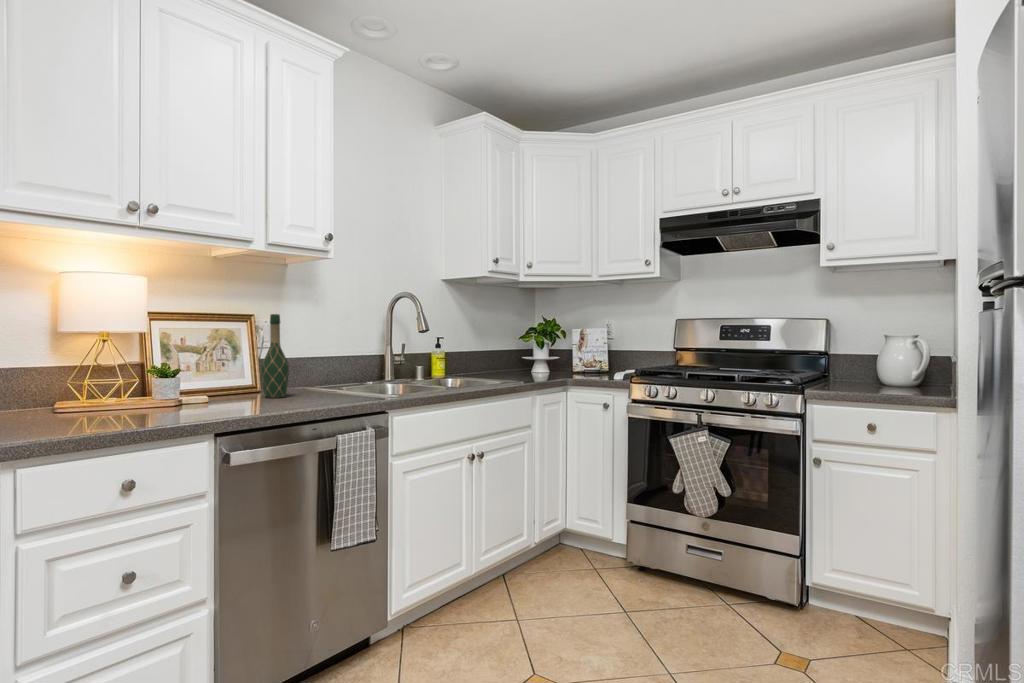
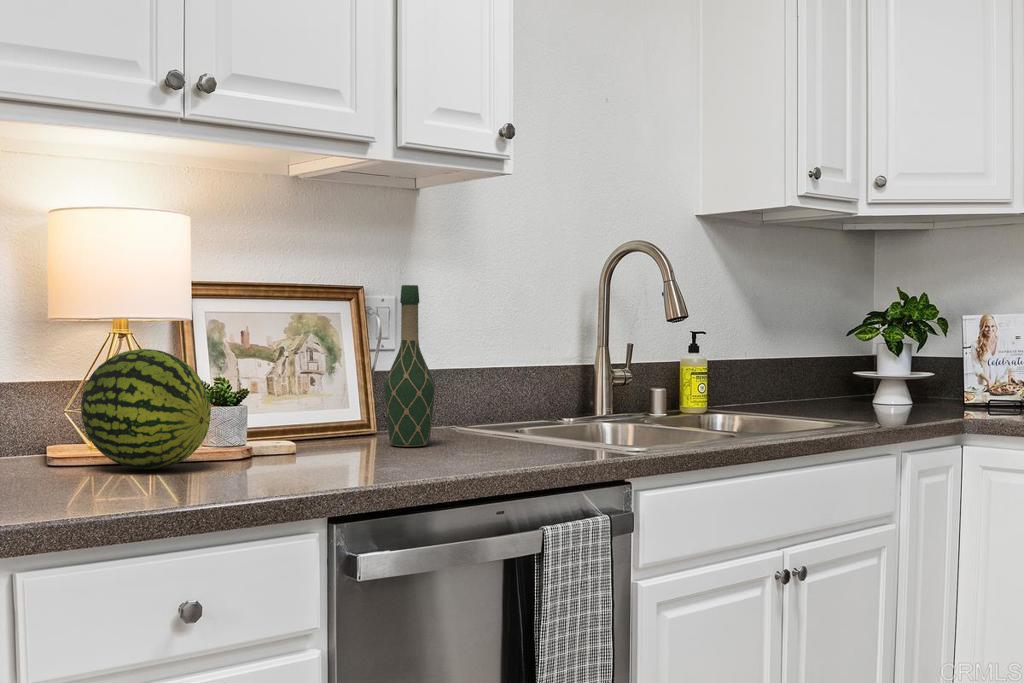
fruit: none [75,348,154,413] -> present [81,349,211,469]

